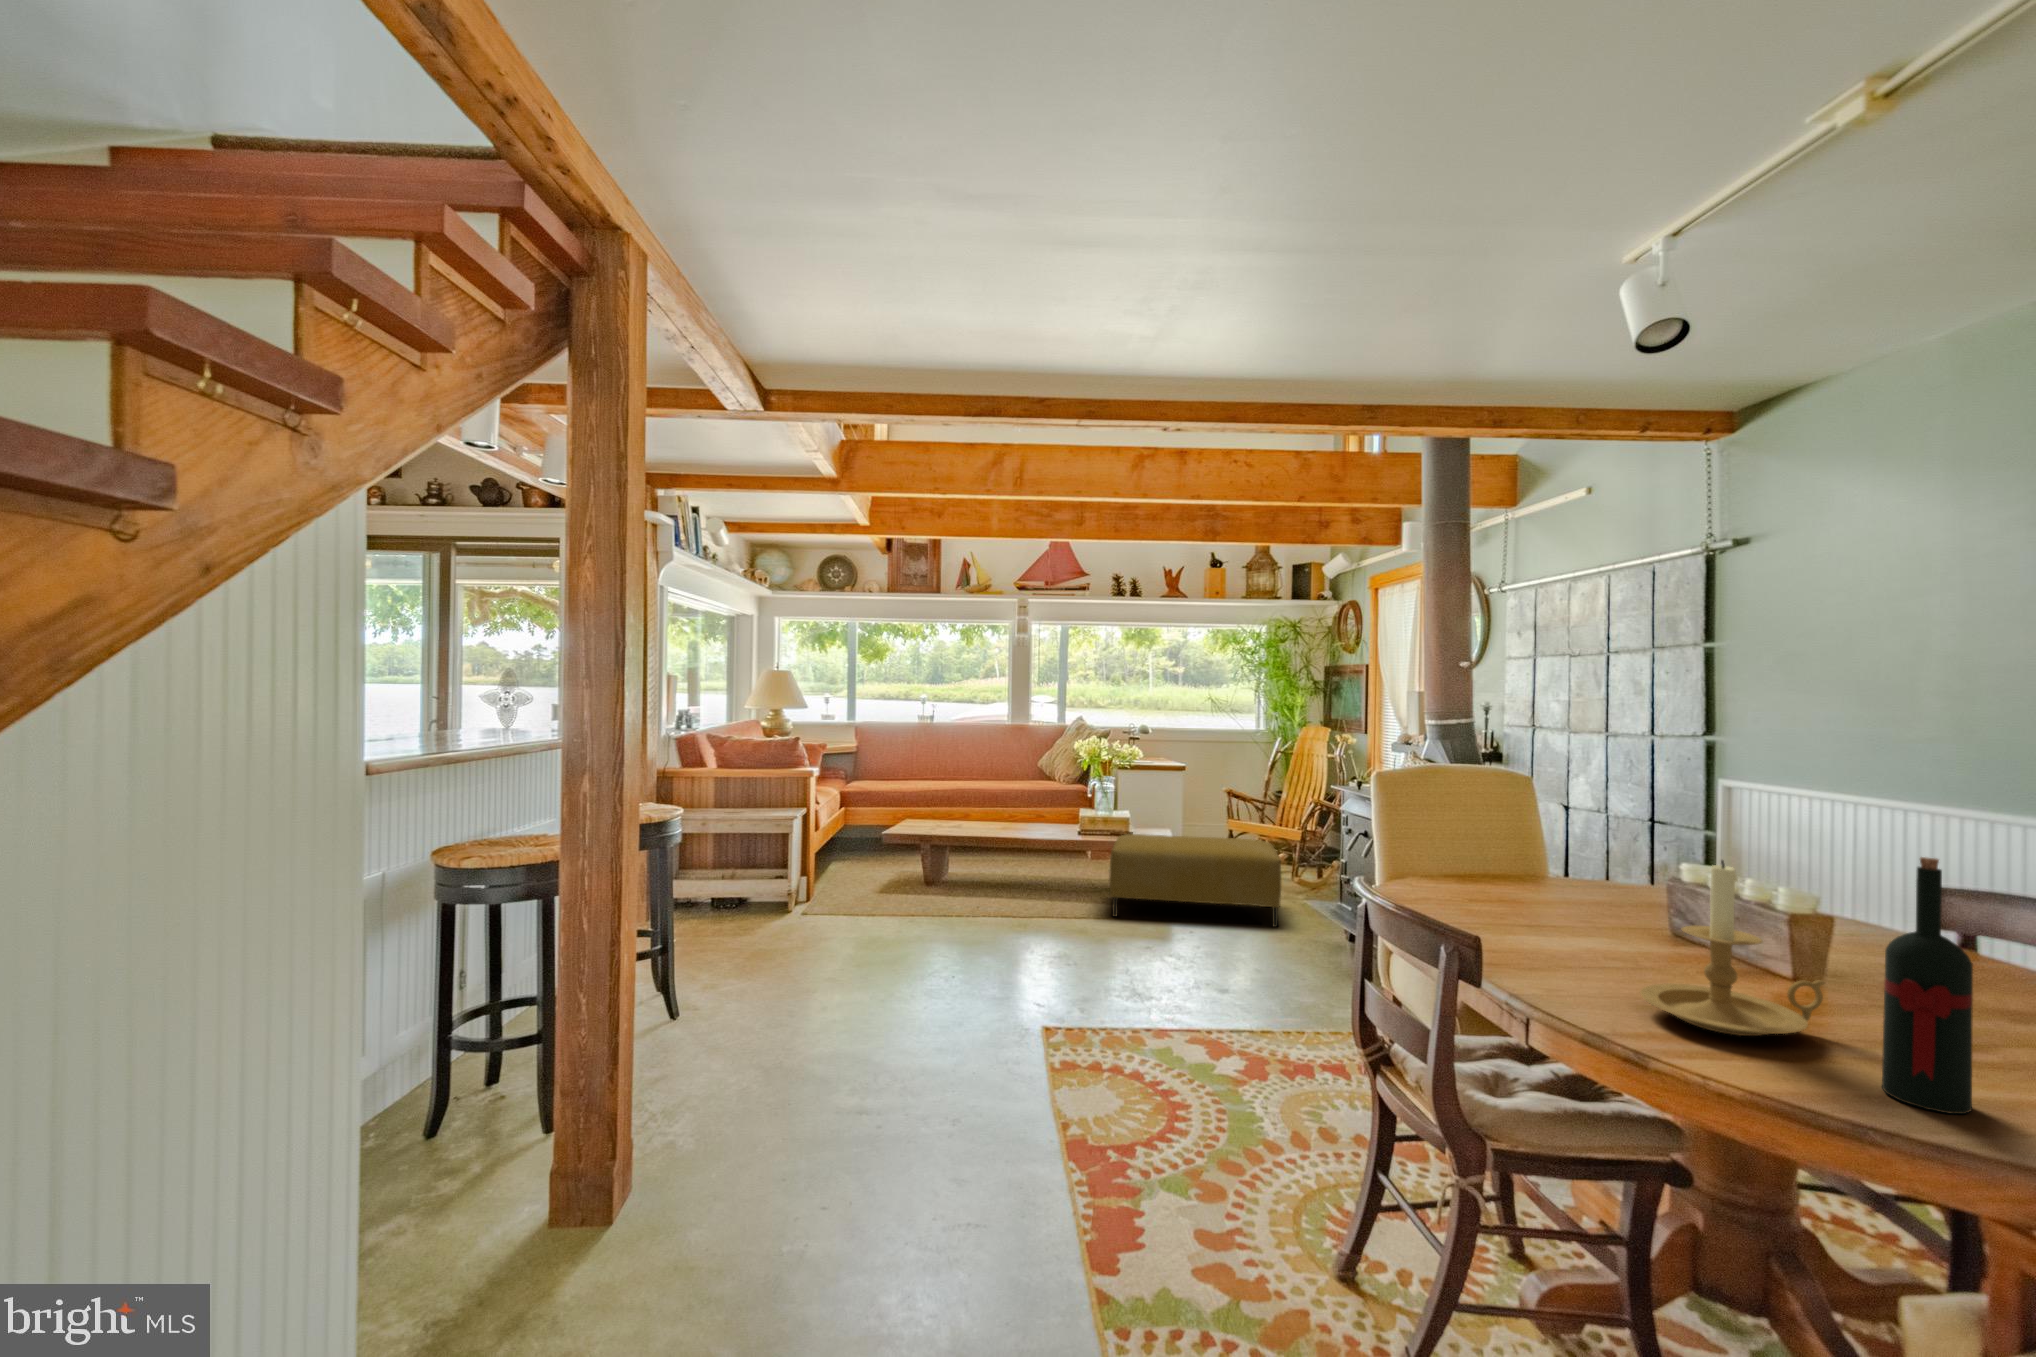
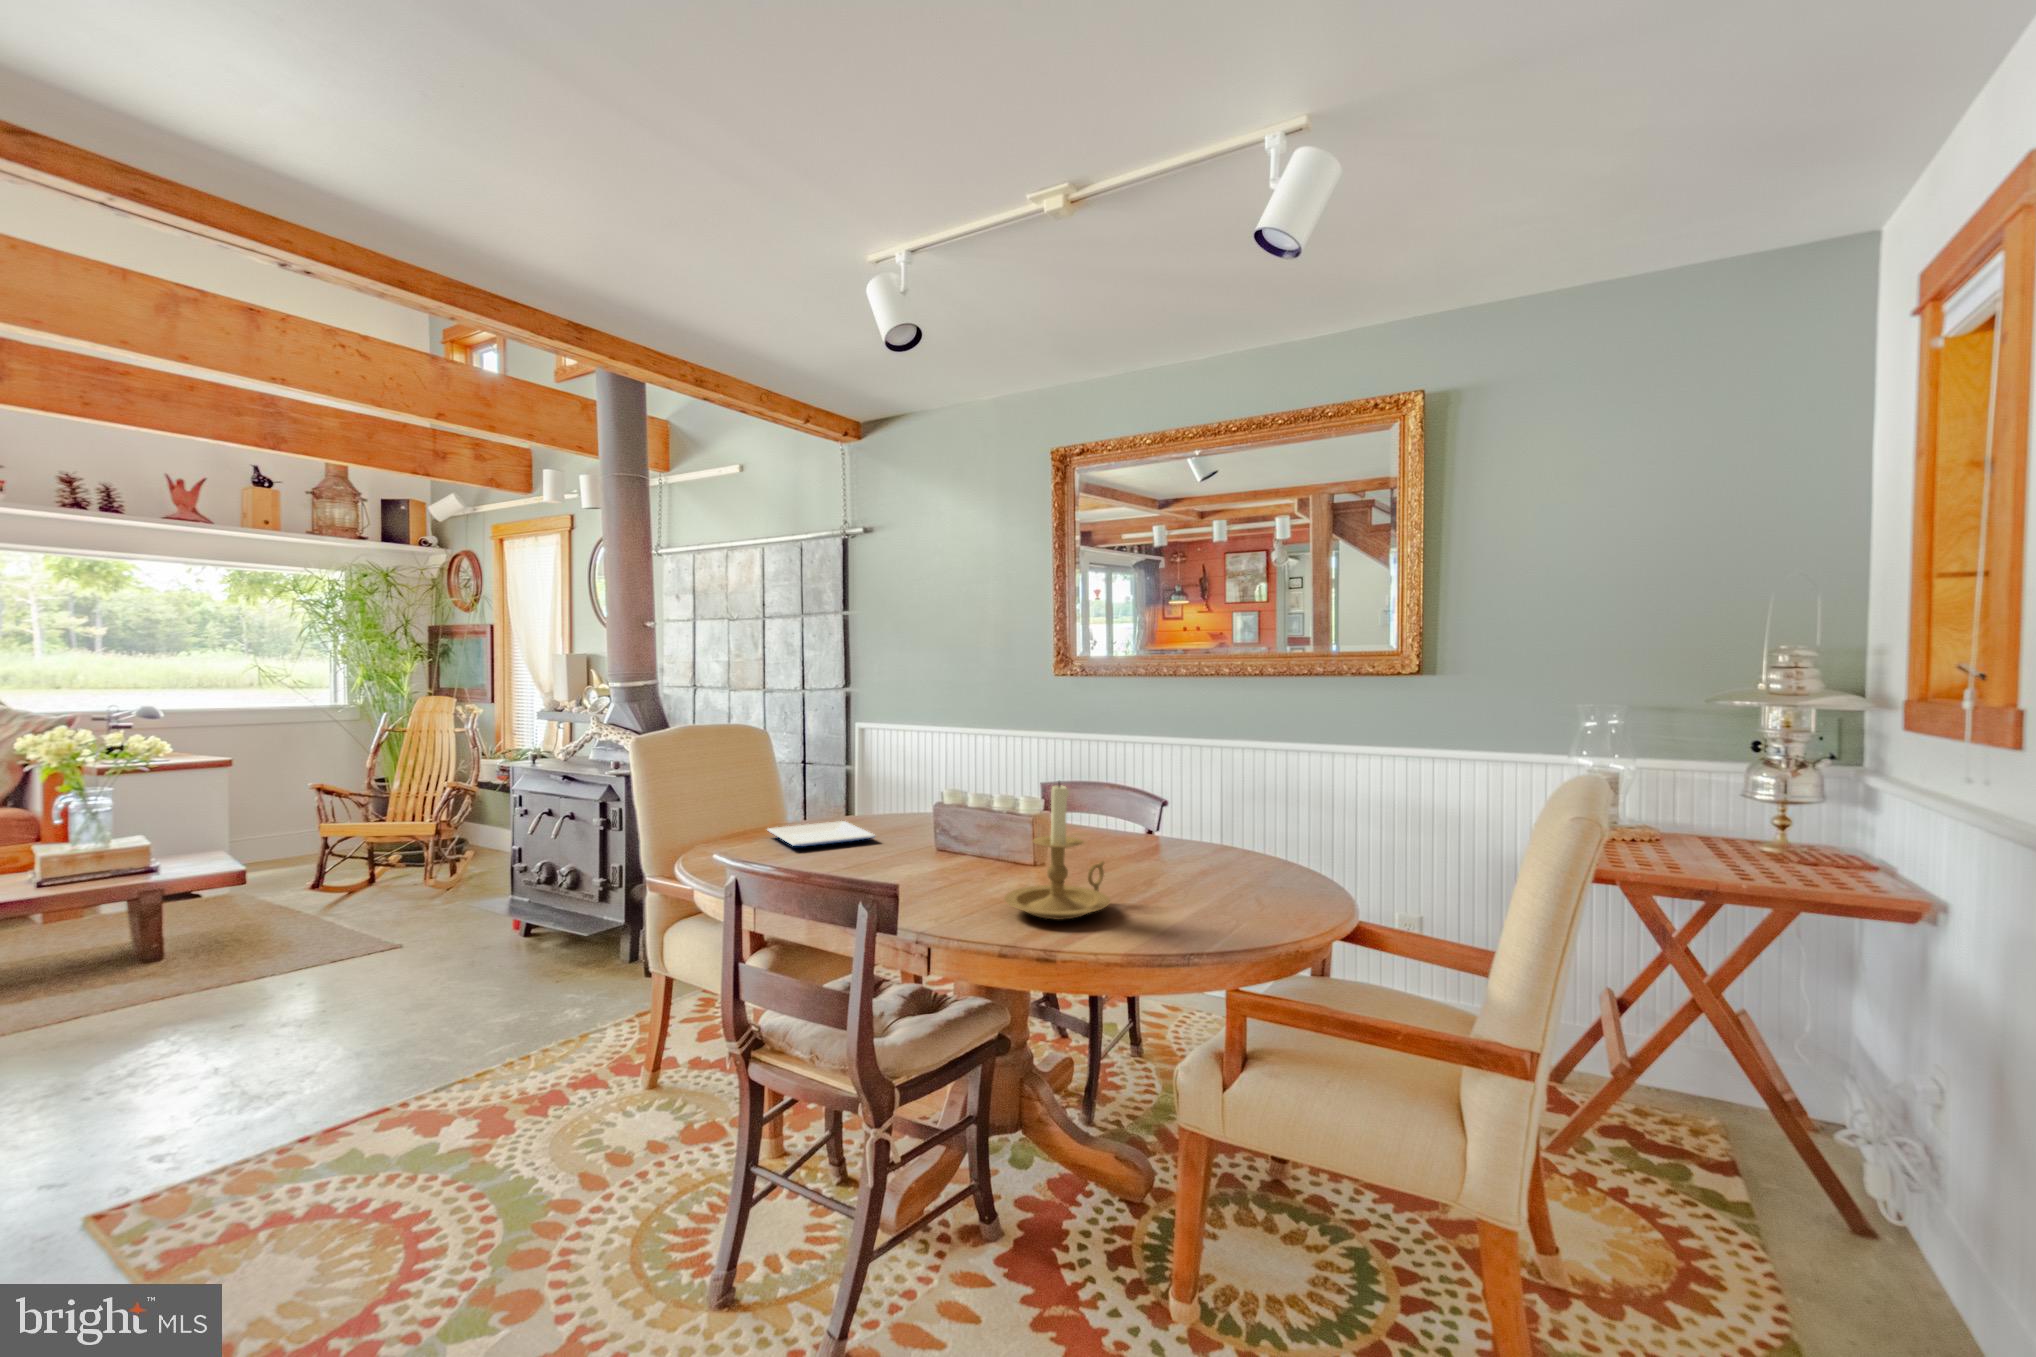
ottoman: present [1109,834,1281,927] -> none [132,844,432,1001]
wine bottle: present [1882,857,1973,1114] -> none [1170,759,1215,933]
plate: none [1483,871,1598,902] -> present [768,821,875,847]

